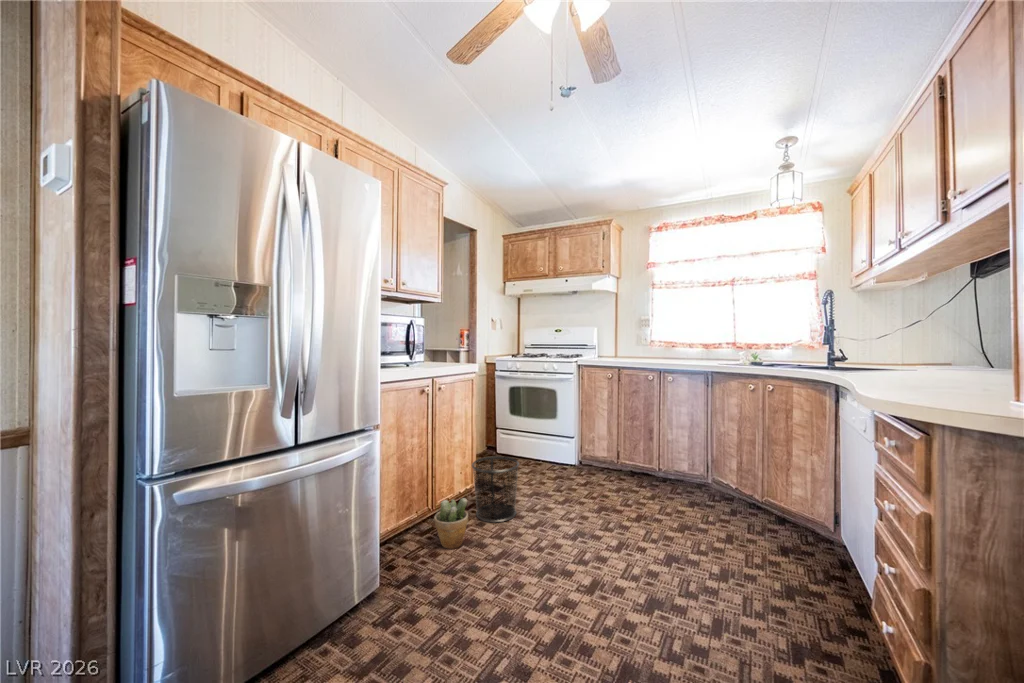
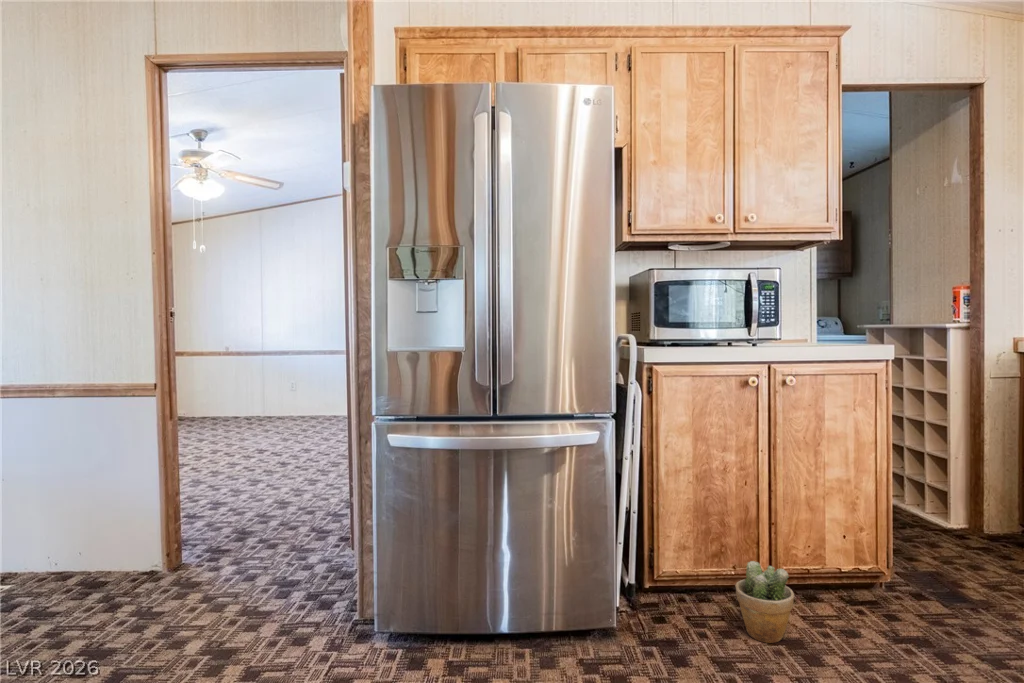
waste bin: present [472,456,519,523] -> none [841,524,948,653]

